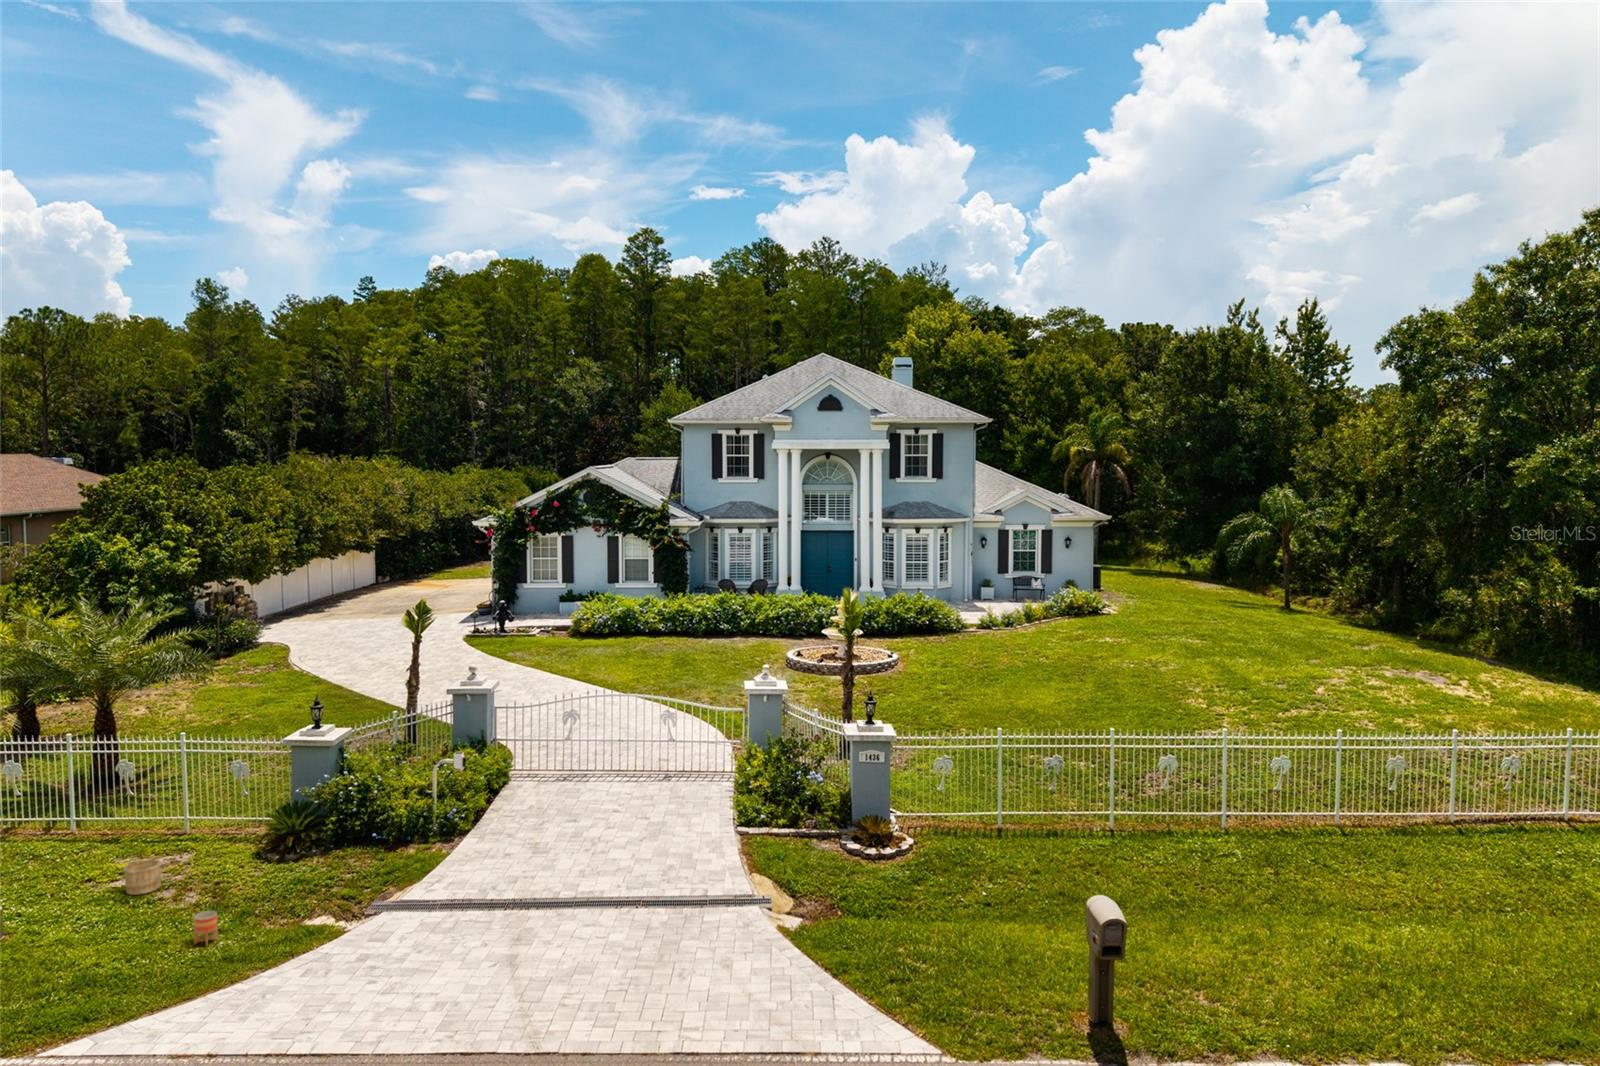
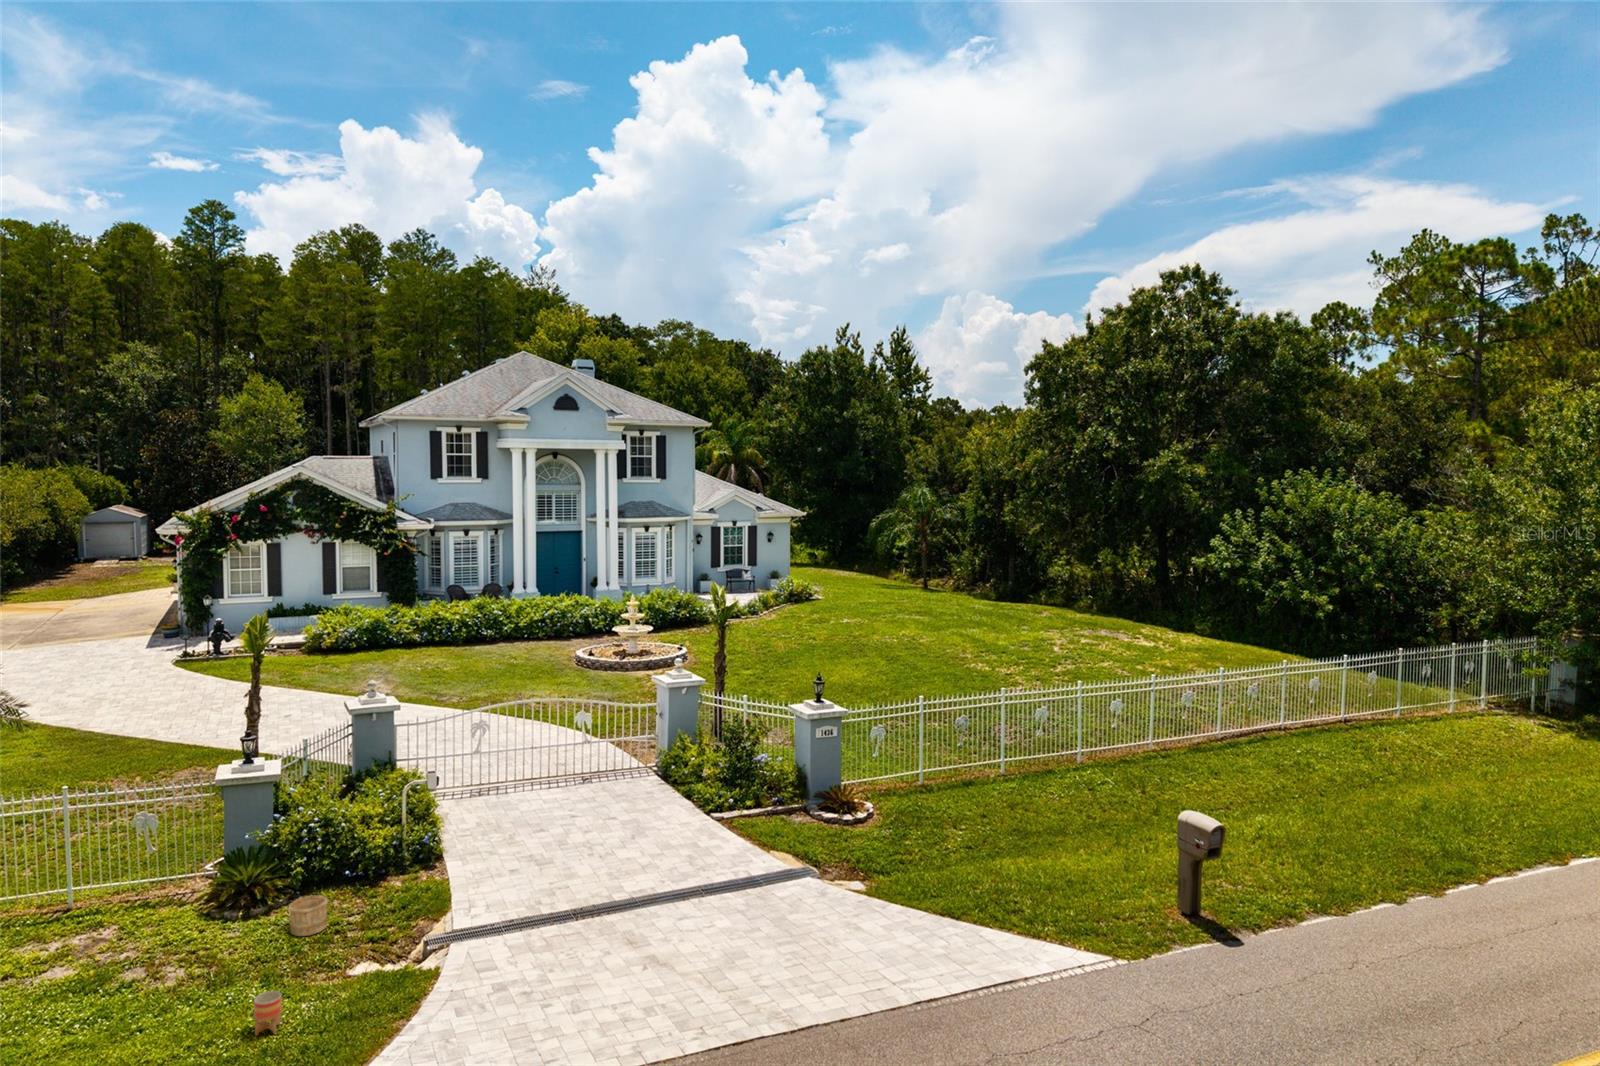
wooden bucket: present [123,859,161,895] -> present [288,895,328,936]

